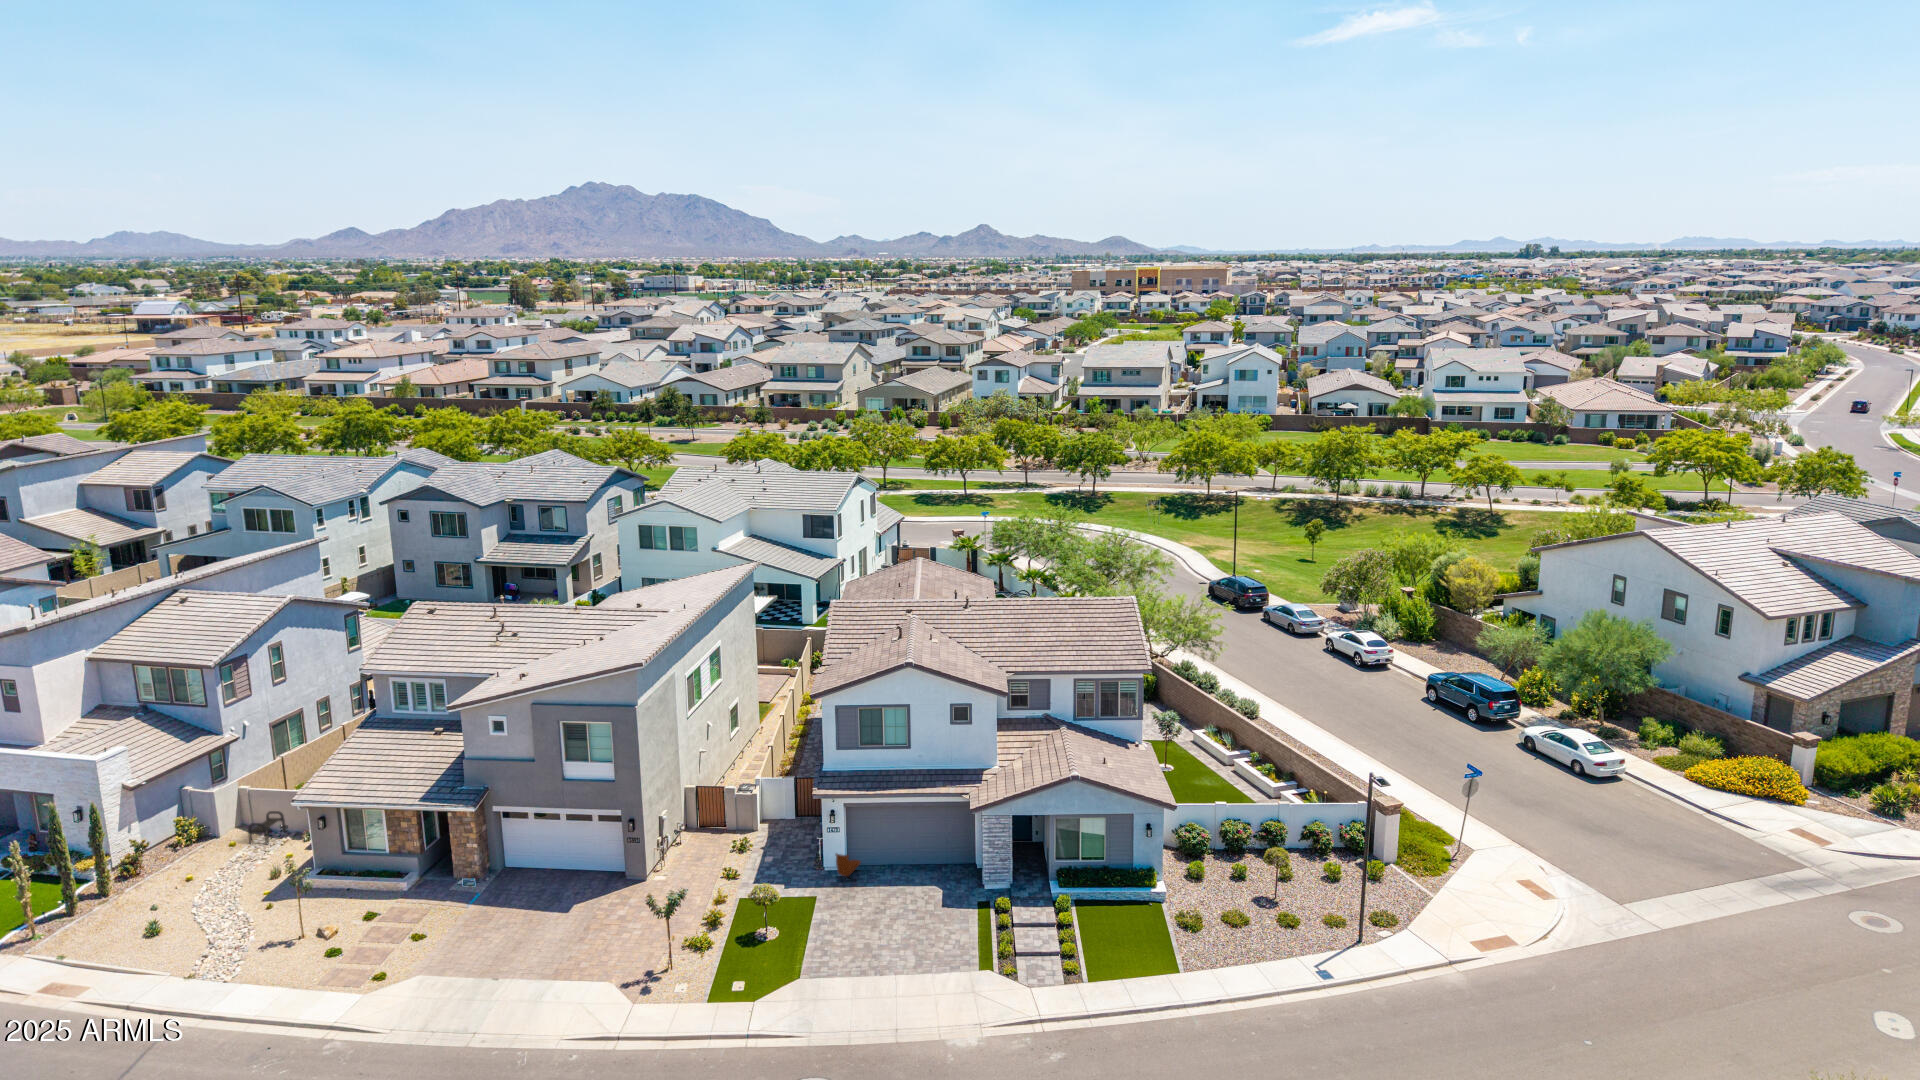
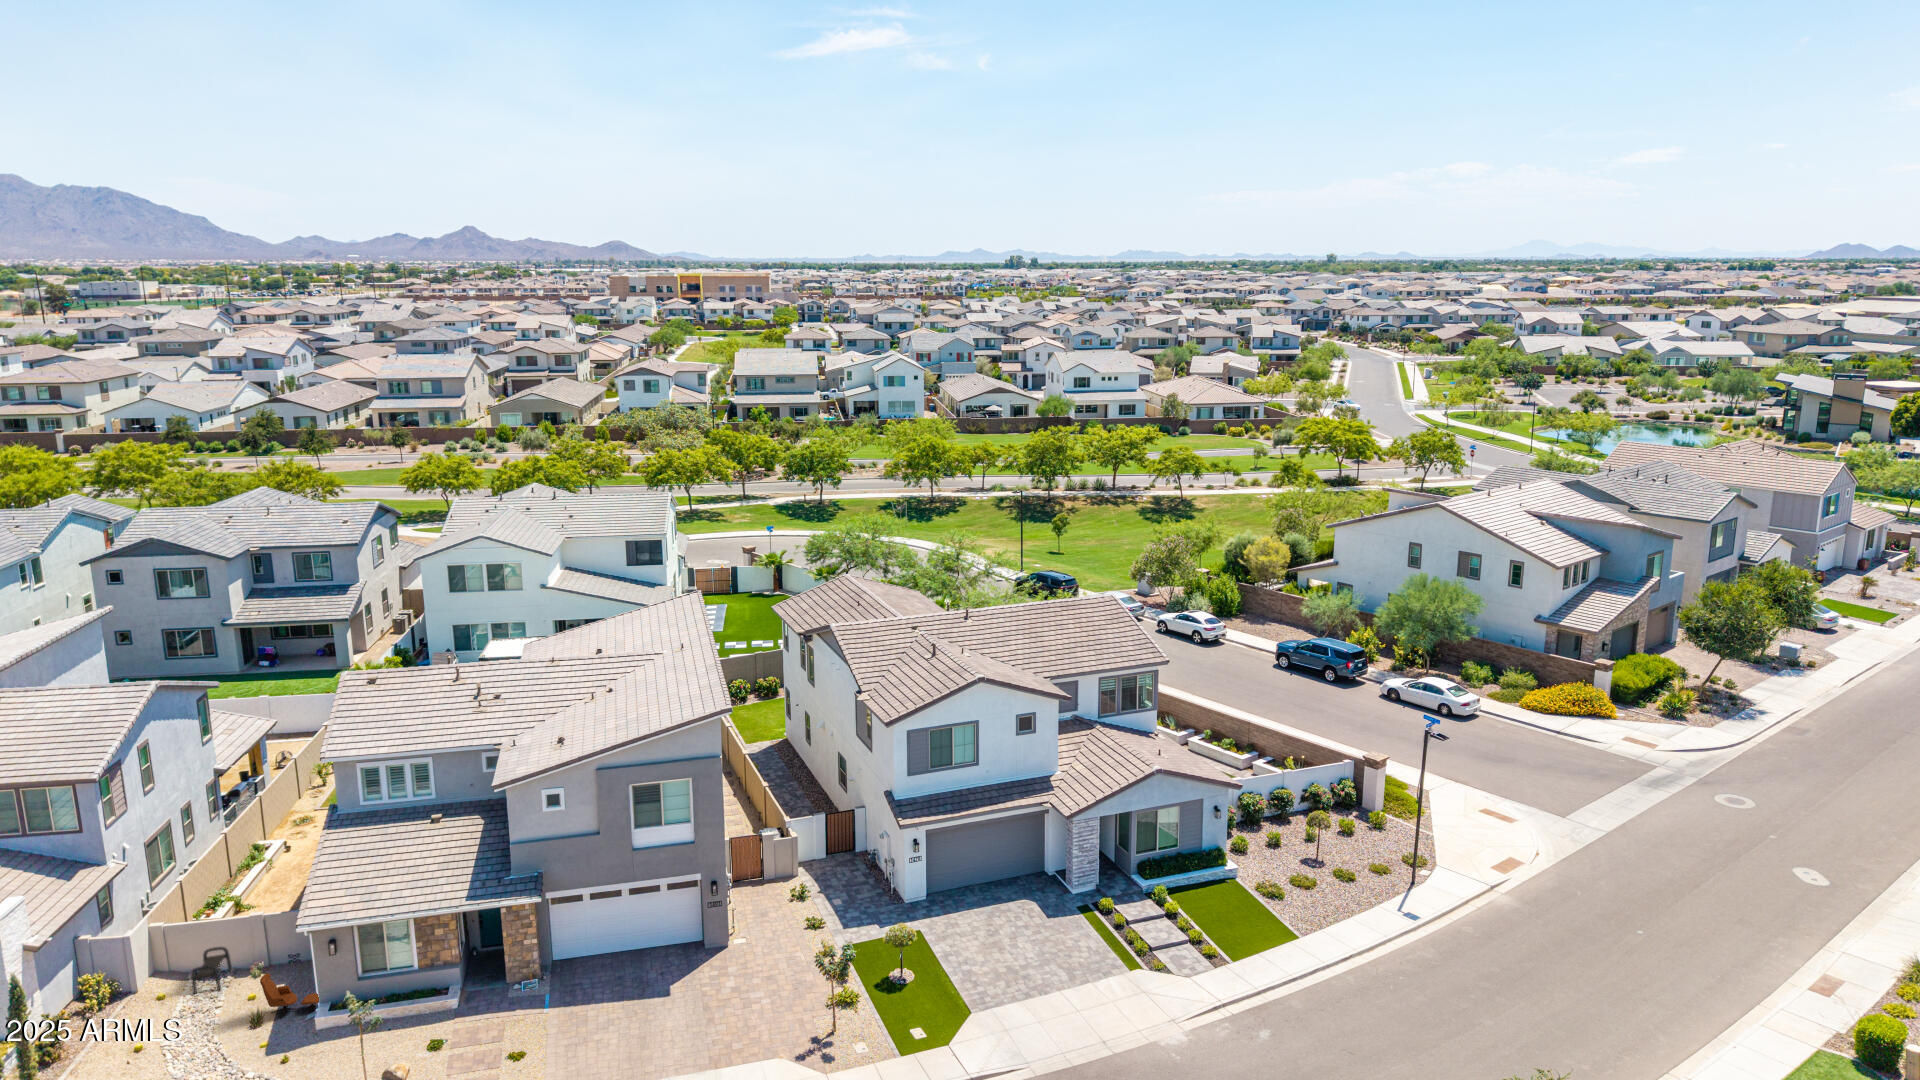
lounge chair: present [836,854,861,879] -> present [260,973,321,1019]

